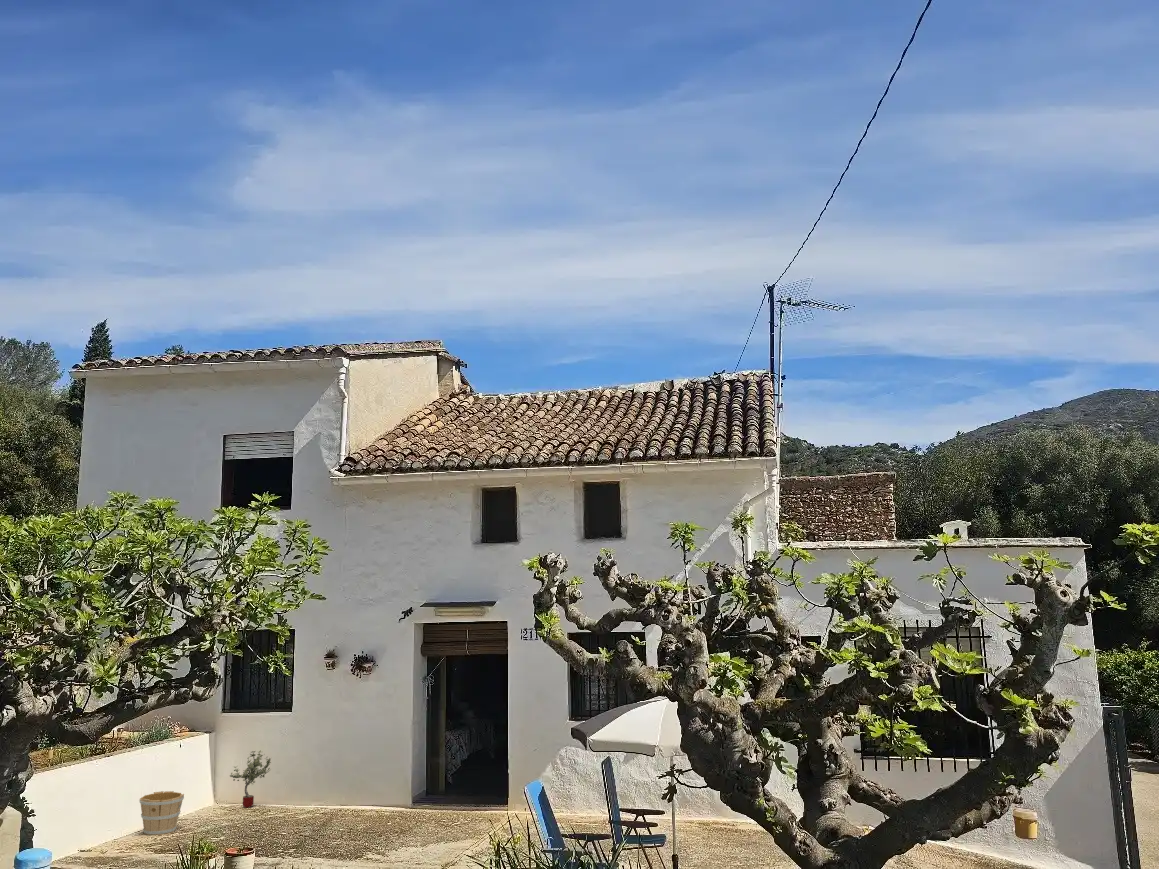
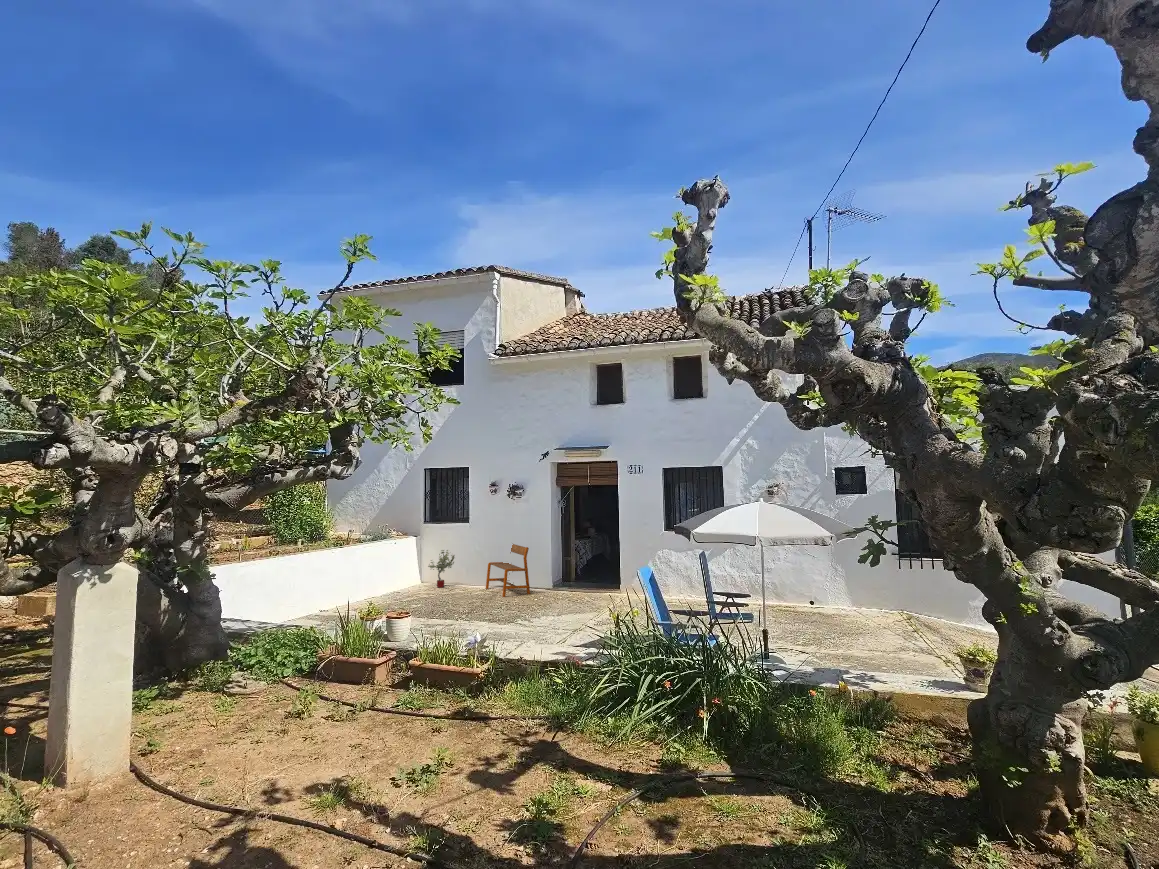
bench: none [315,738,381,820] -> present [486,544,530,597]
wooden bucket: present [139,791,184,835] -> none [364,574,394,603]

